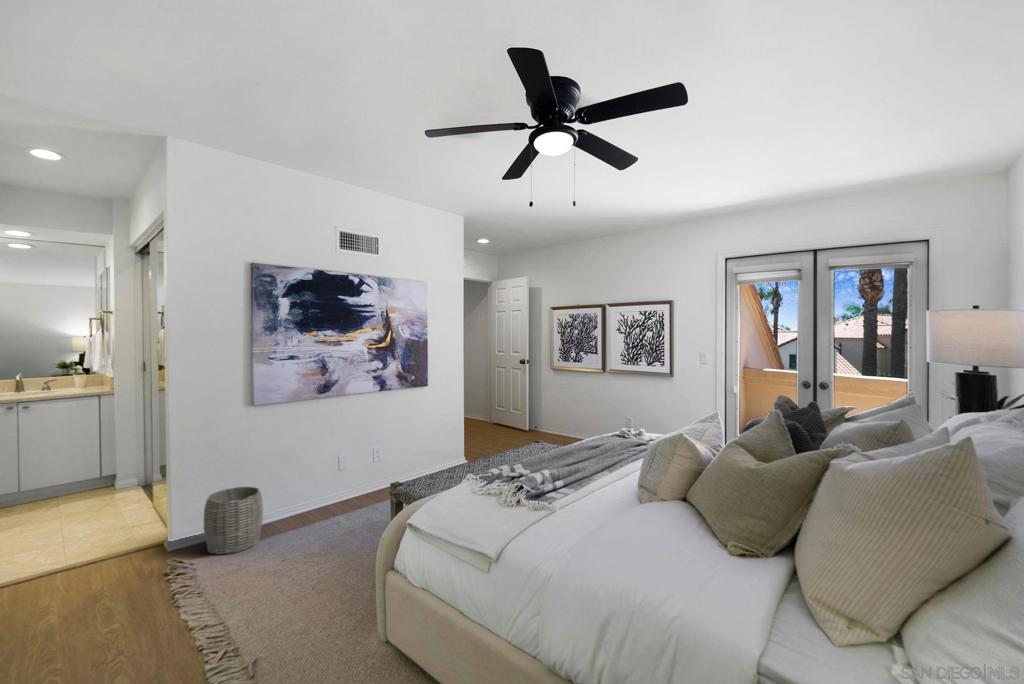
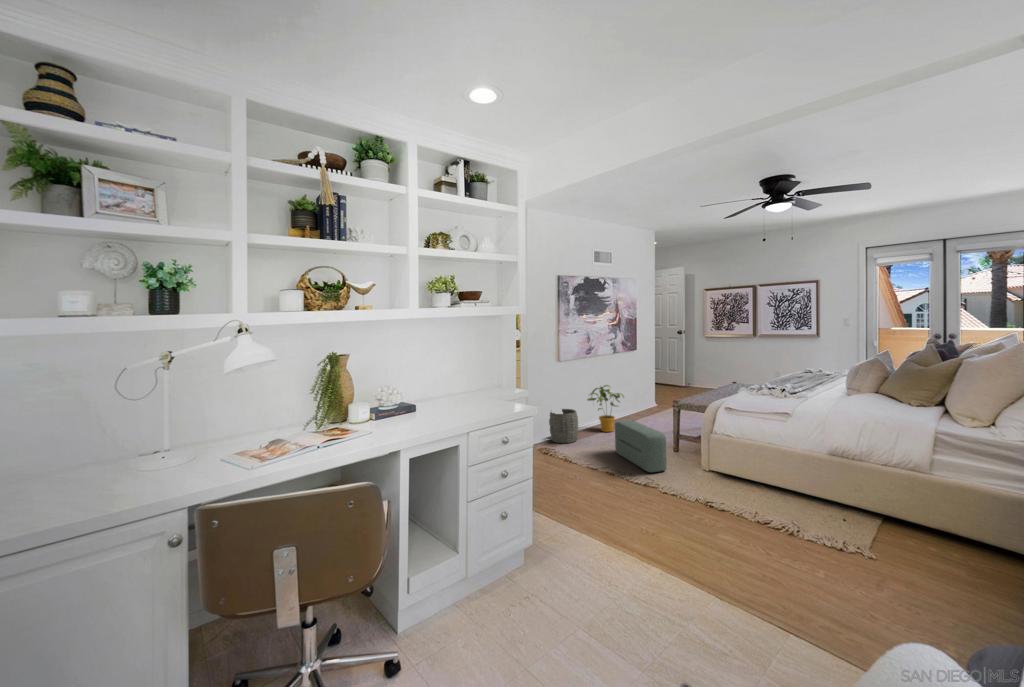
house plant: none [305,446,362,523] -> present [587,385,624,432]
pouf: none [266,521,320,656] -> present [615,420,666,472]

